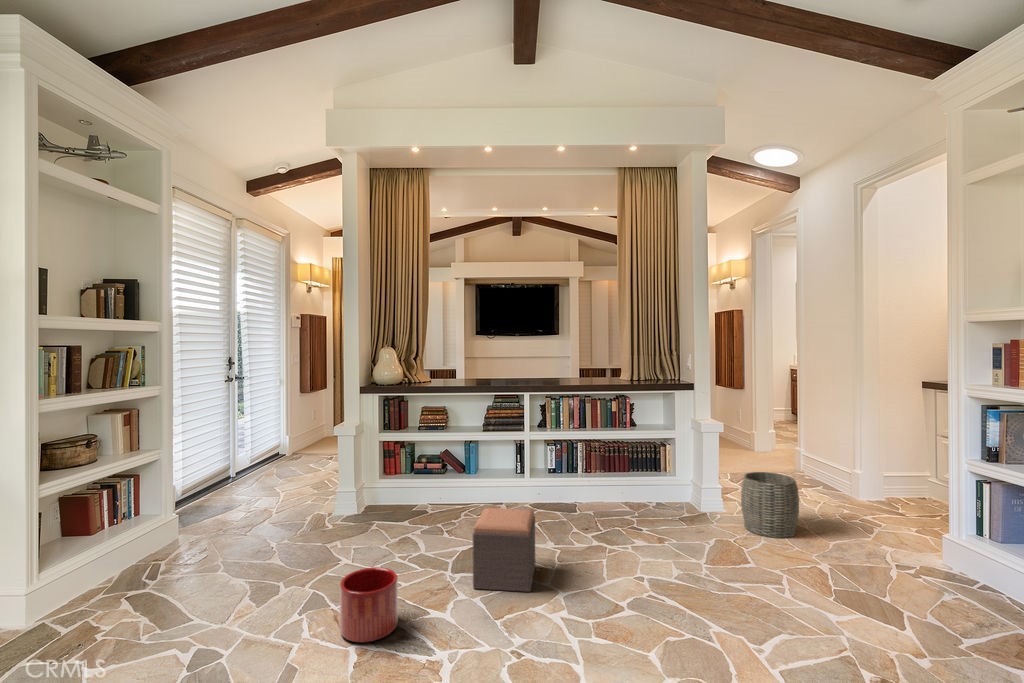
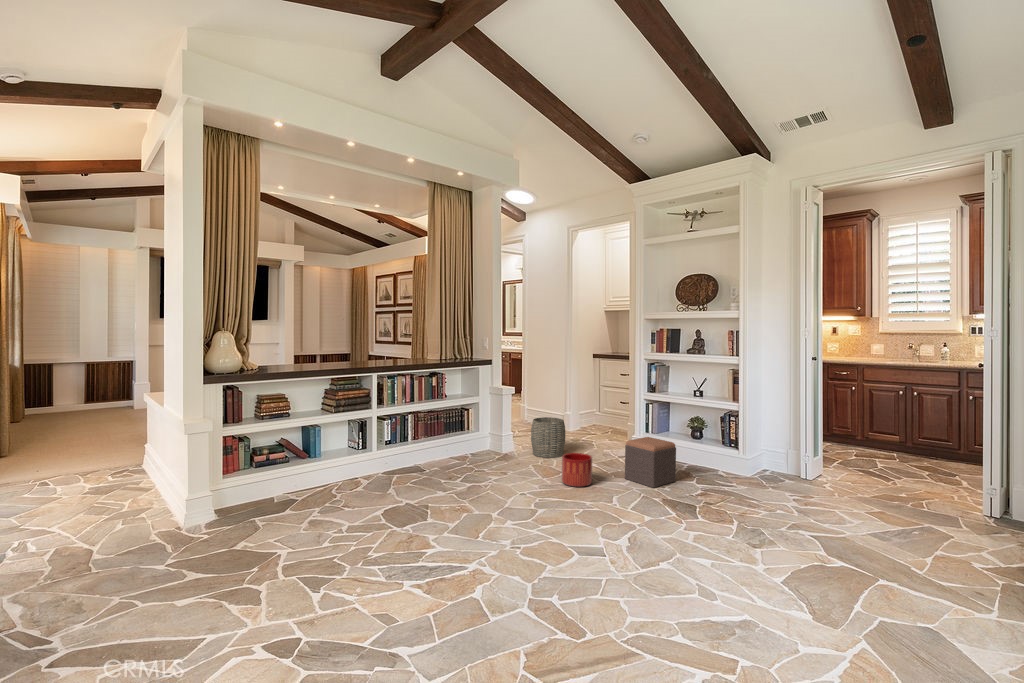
footstool: present [473,508,535,592] -> present [625,437,676,488]
planter: present [340,567,398,642] -> present [562,453,592,487]

